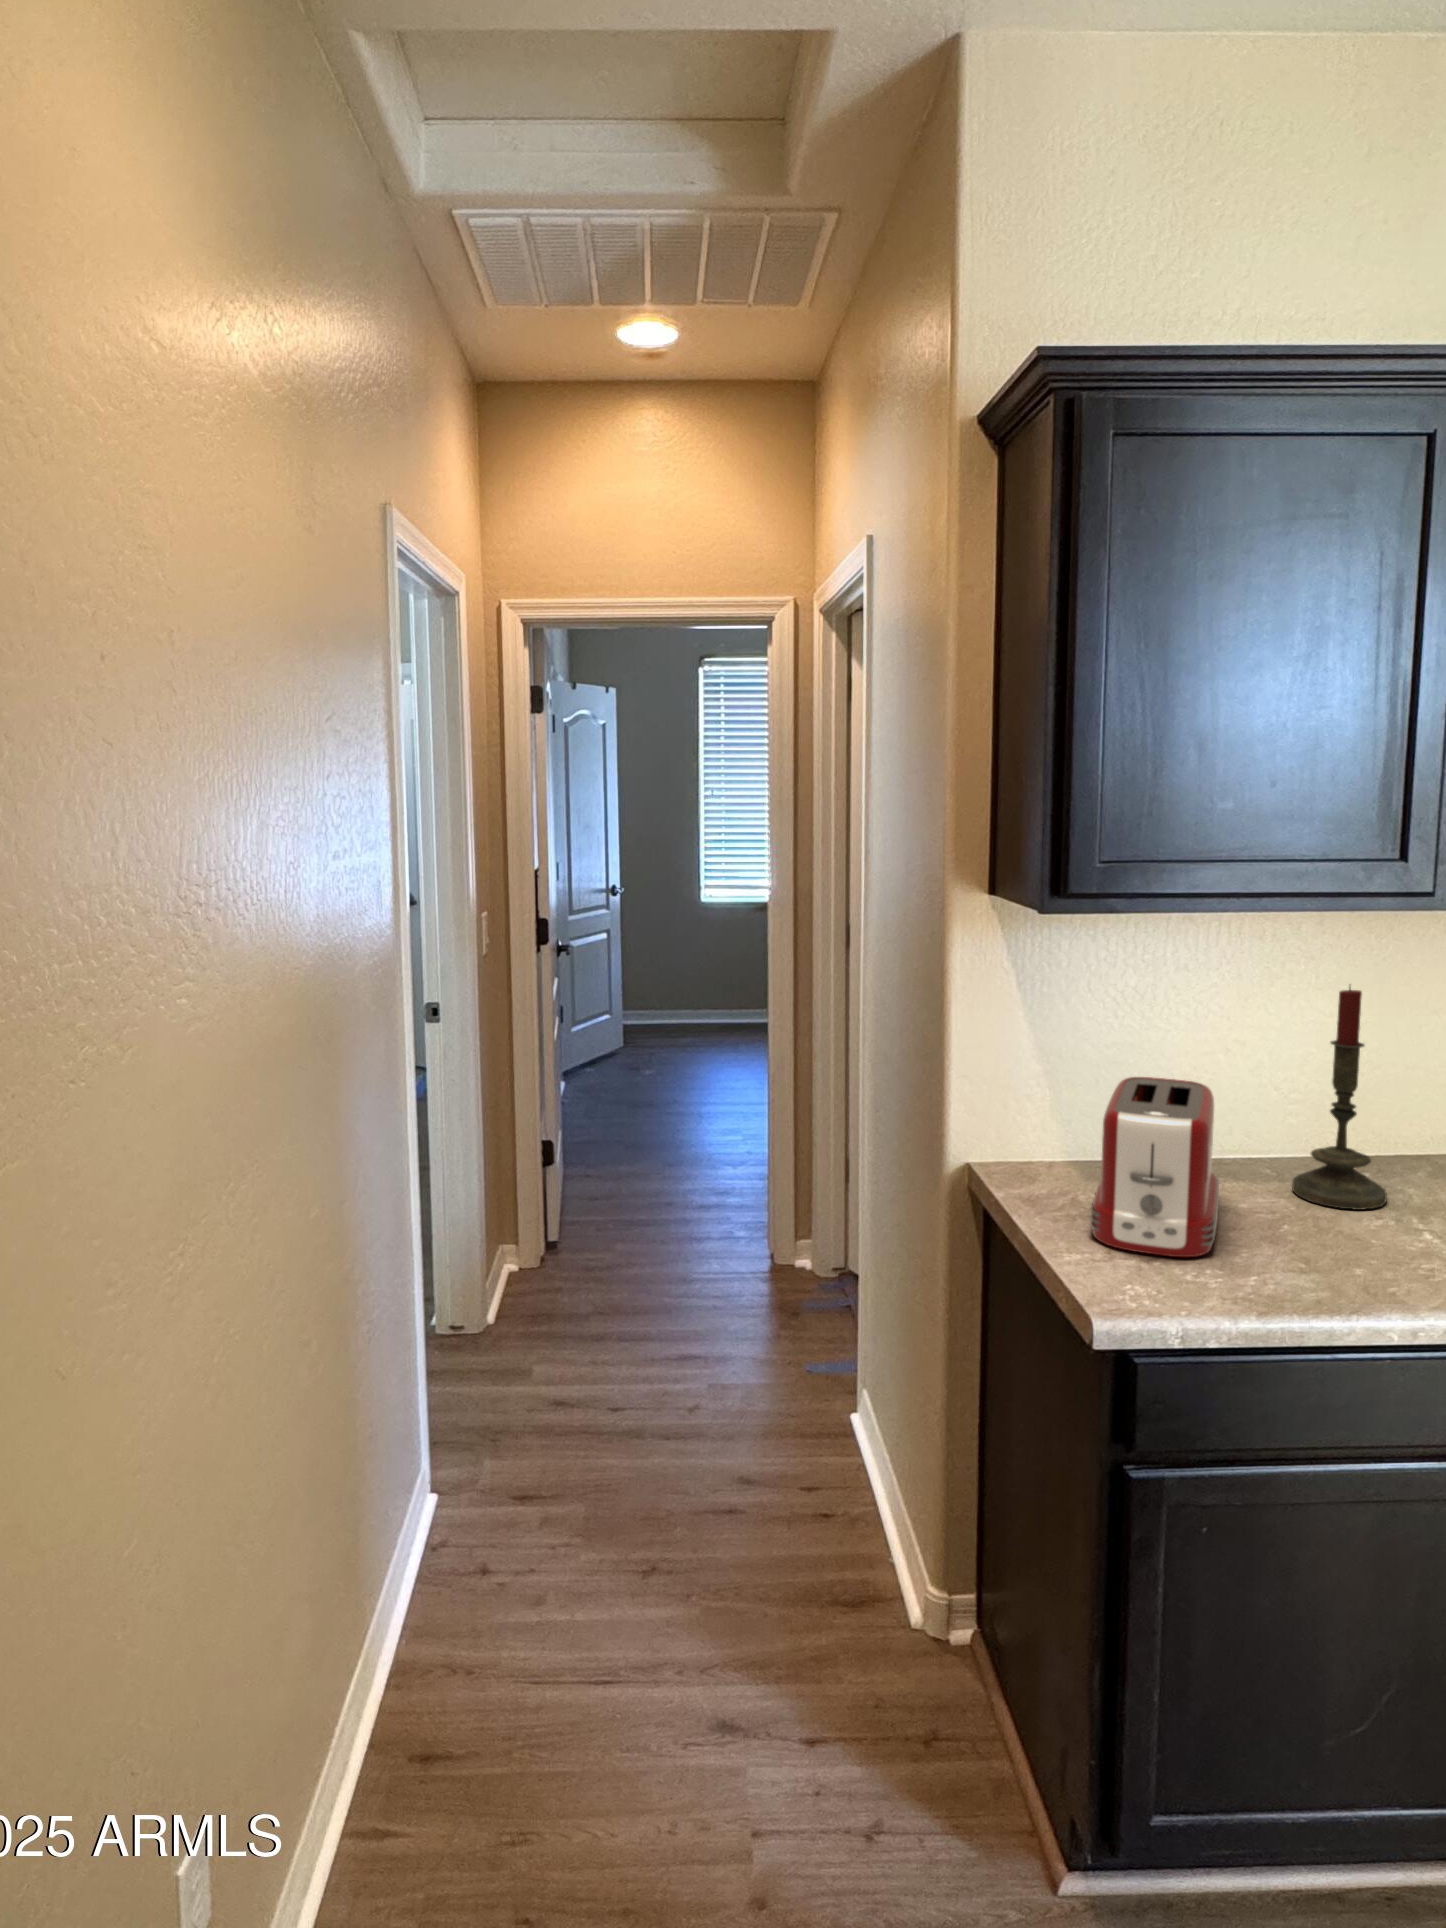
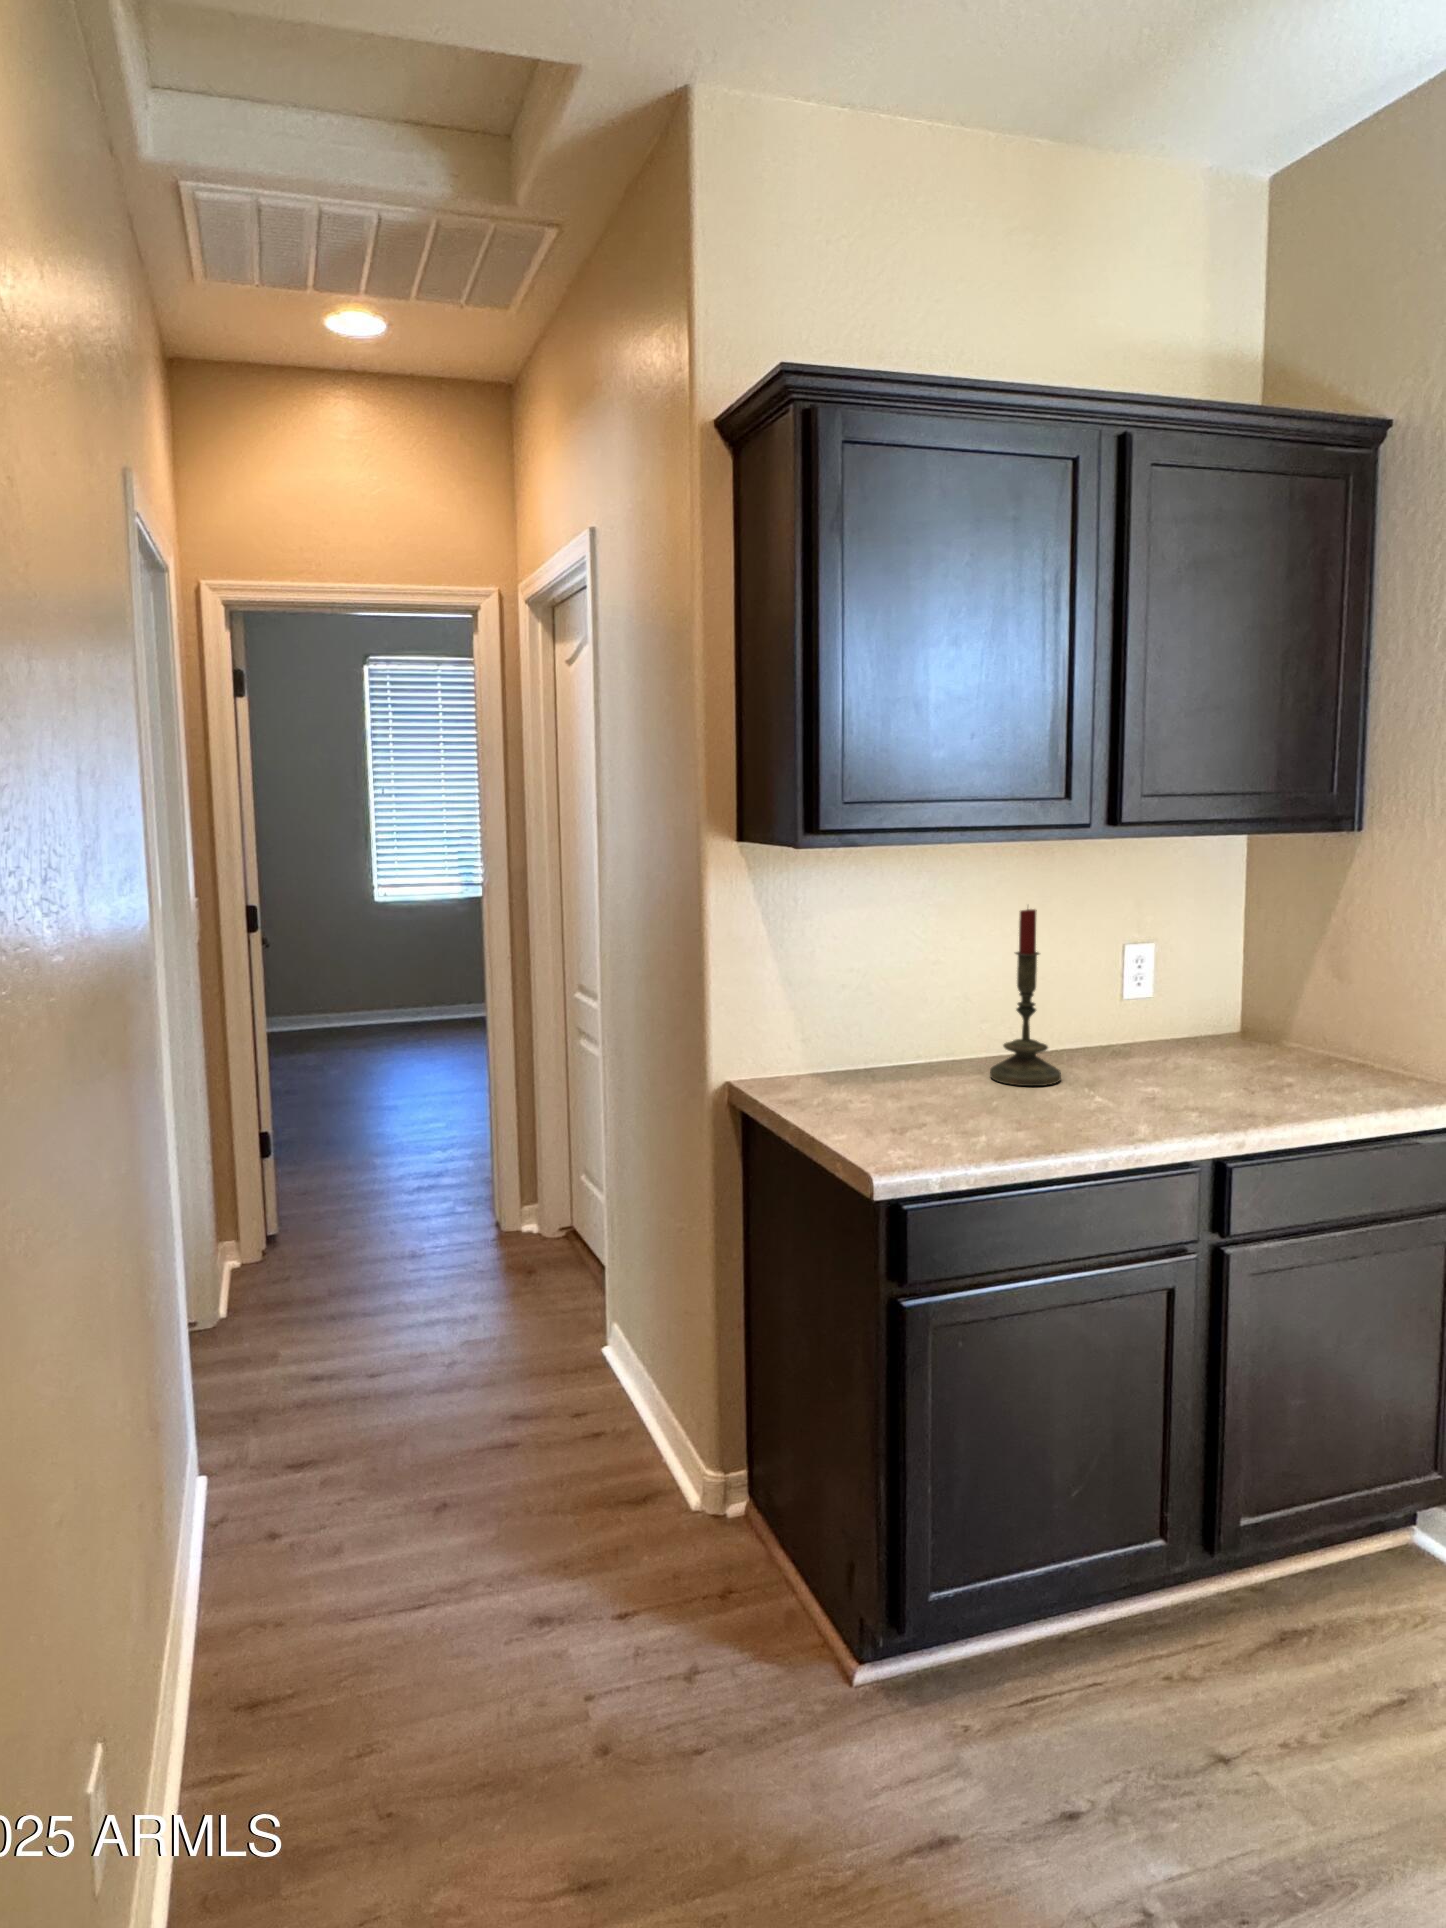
toaster: present [1090,1077,1219,1257] -> none [849,990,948,1129]

